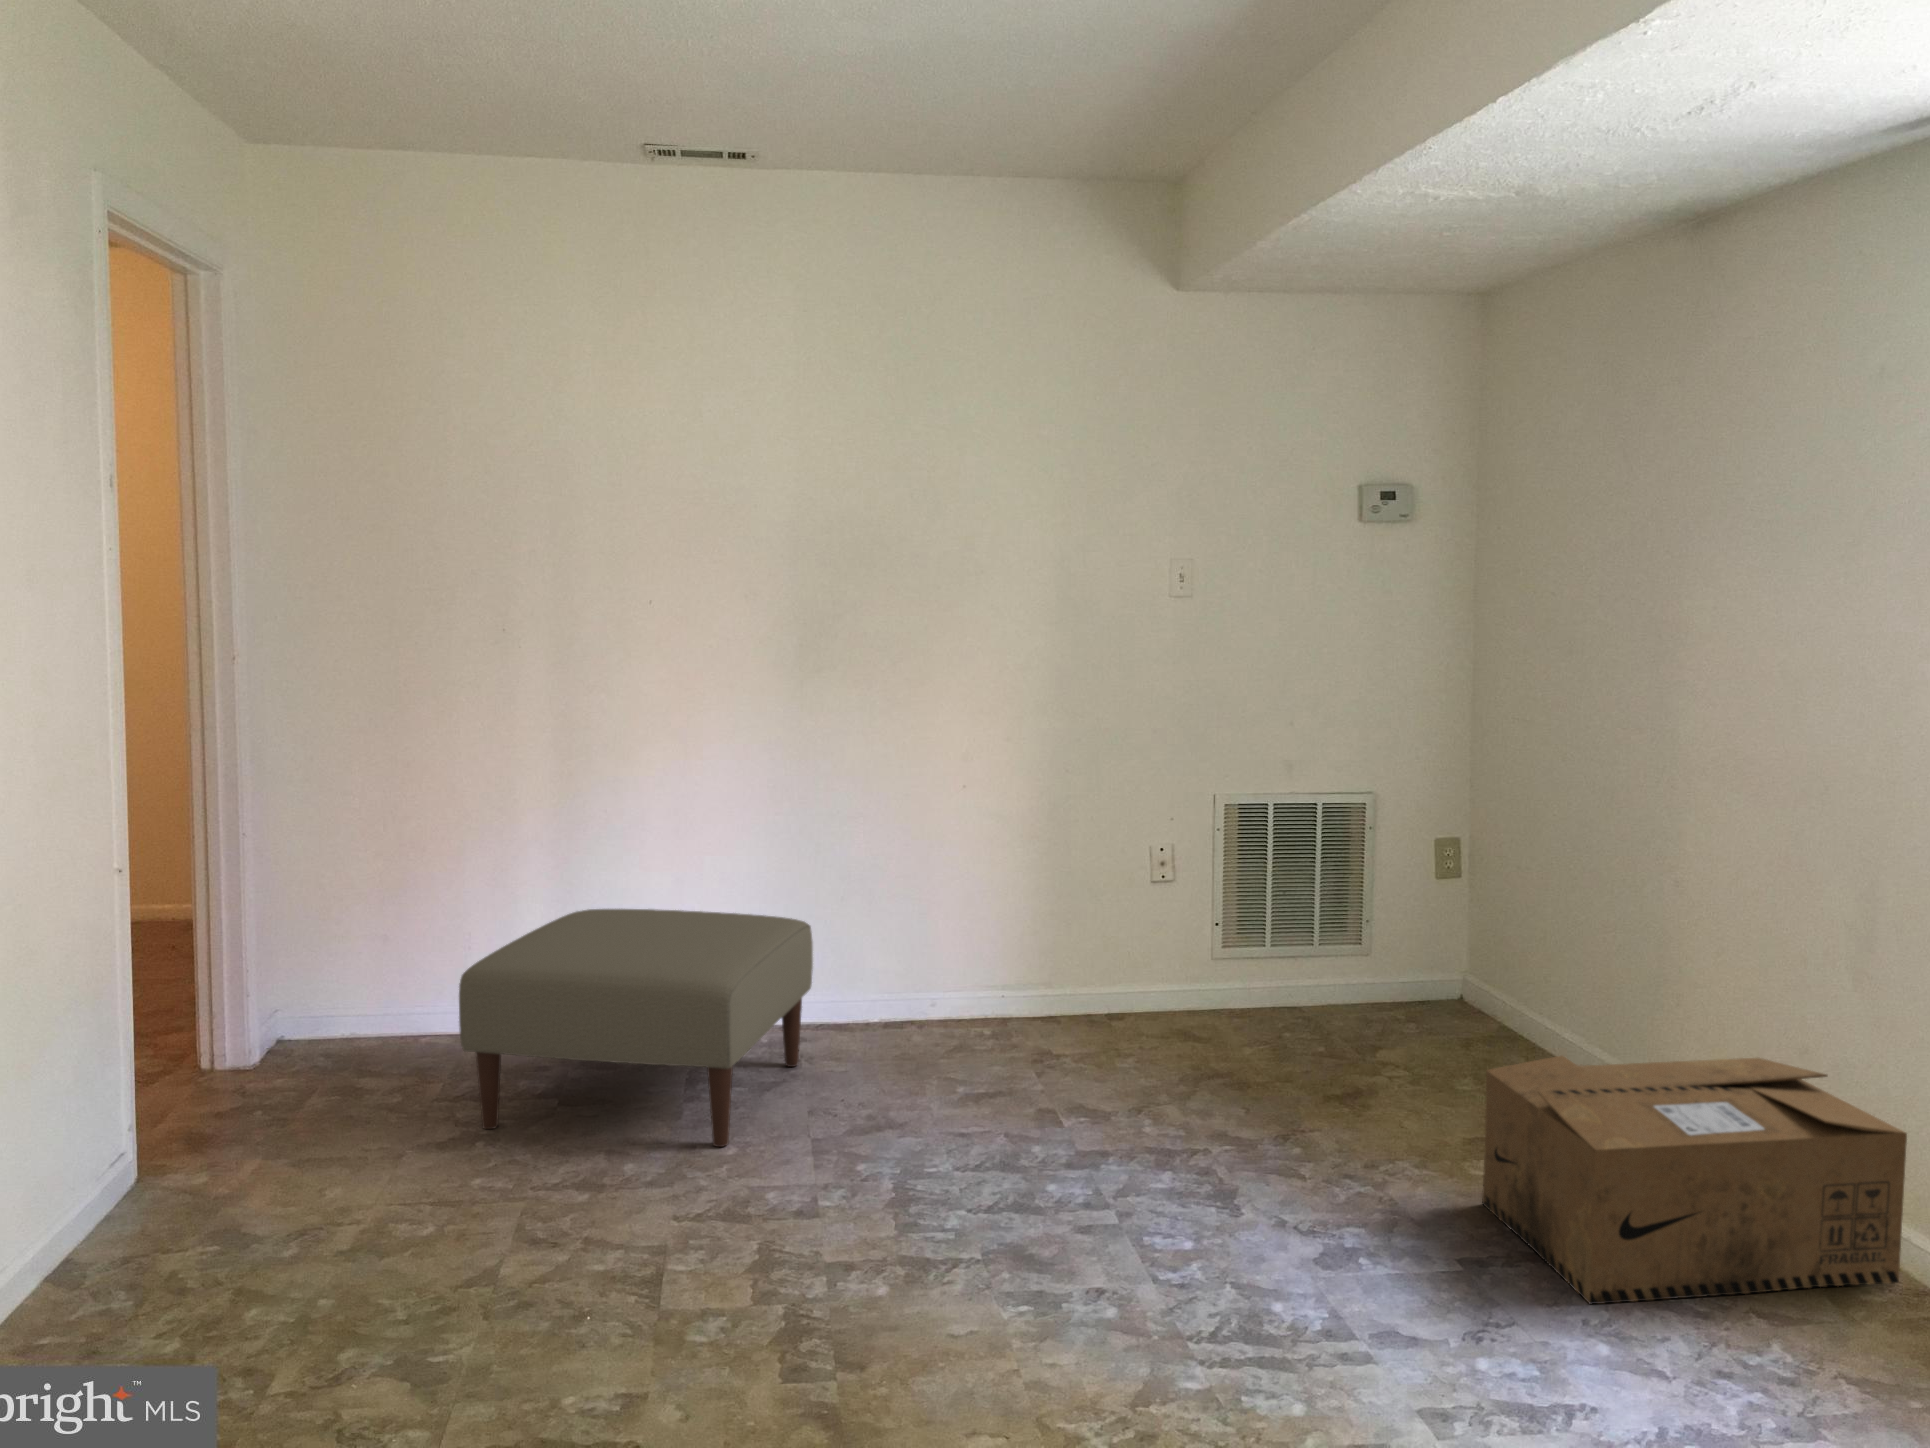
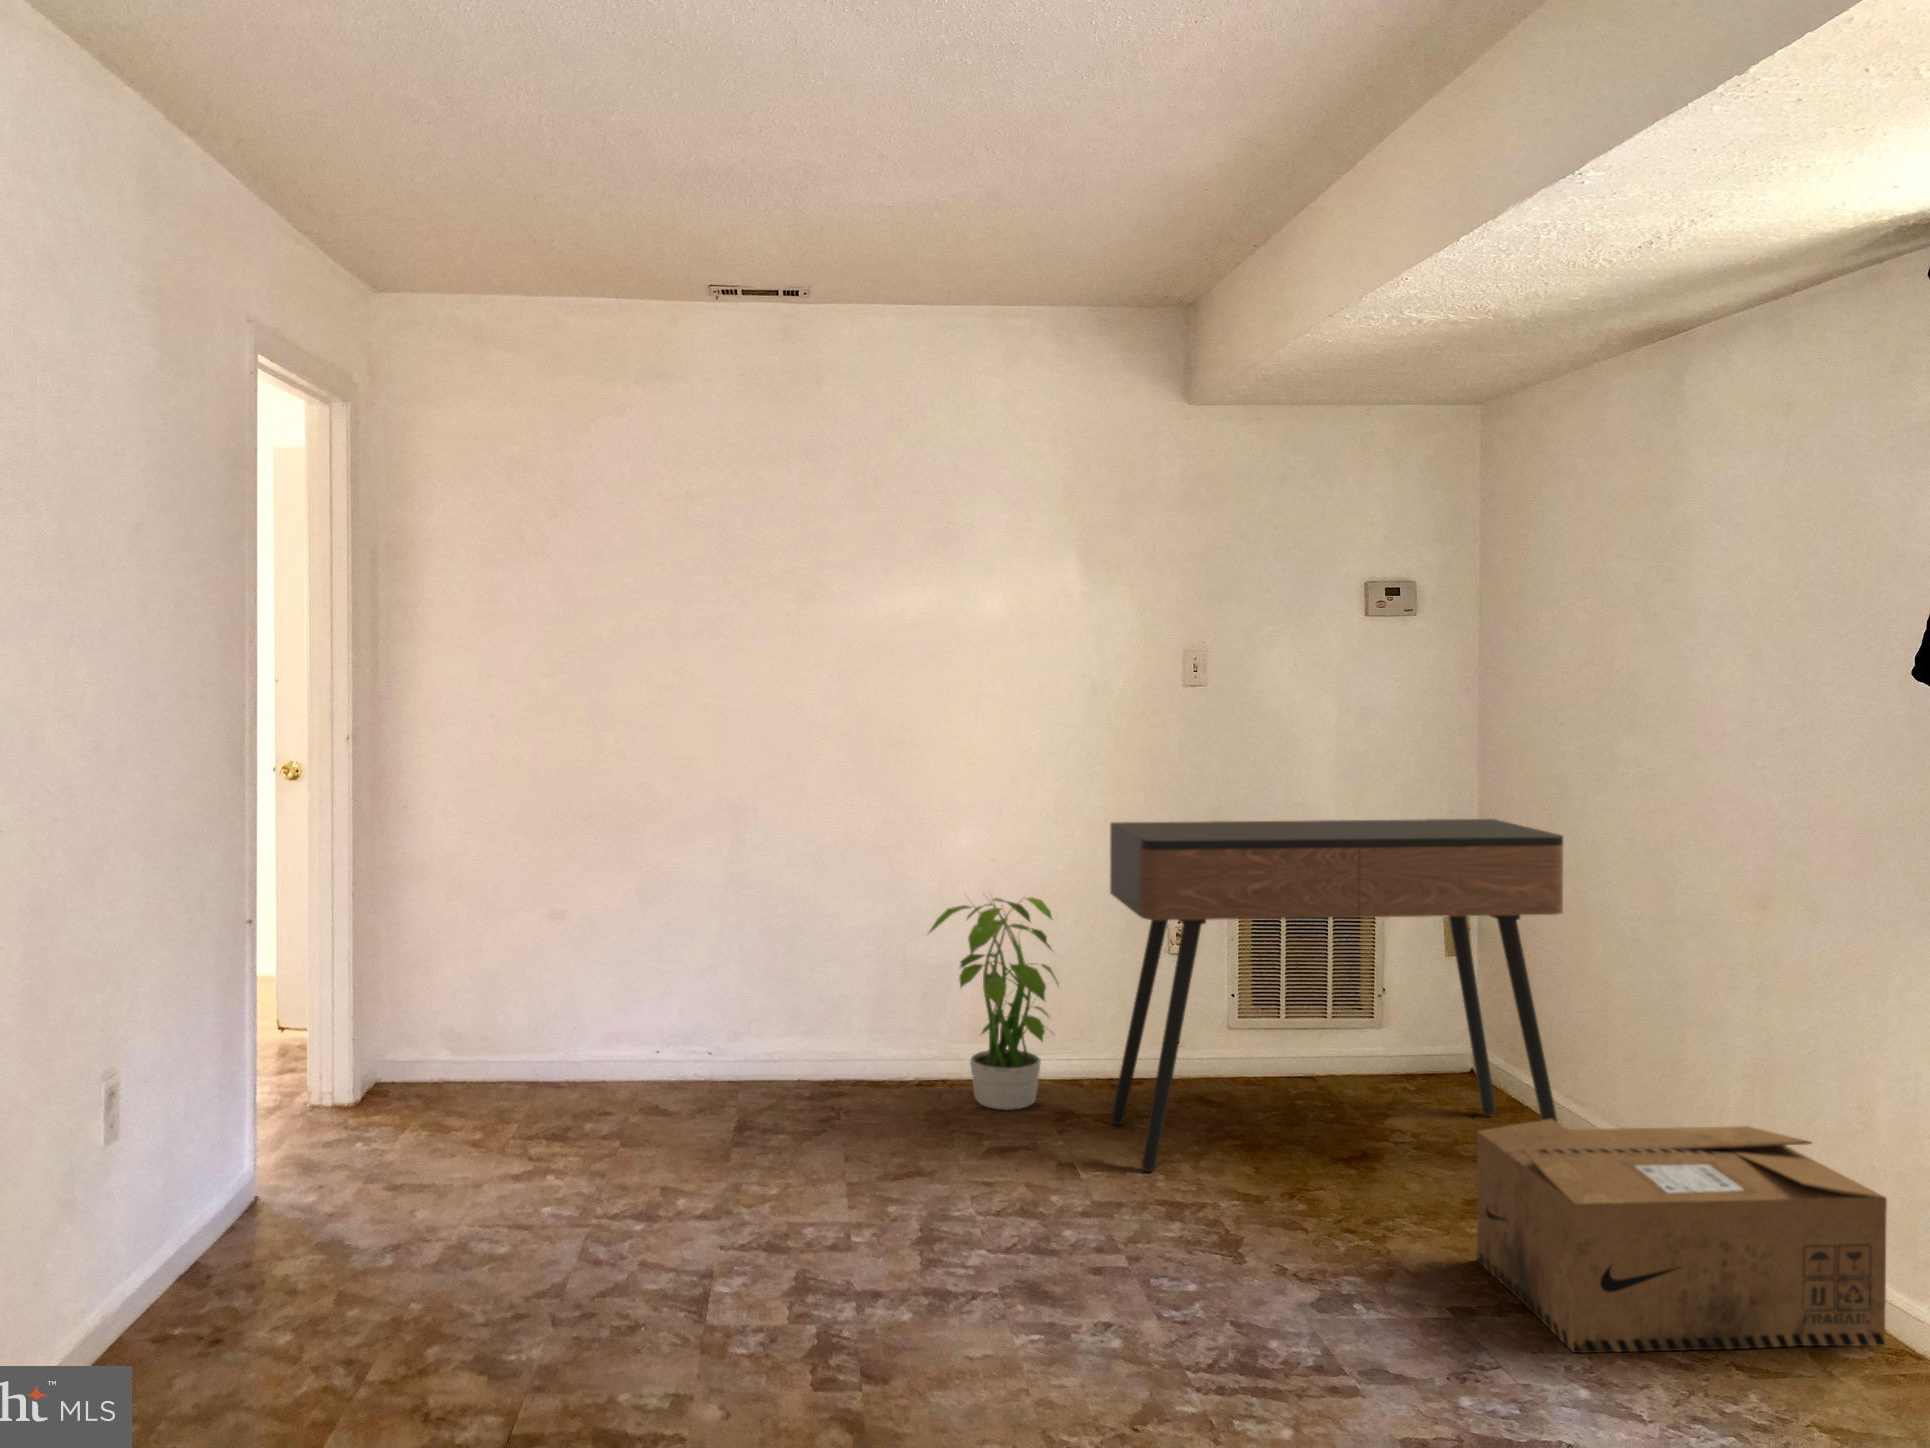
console table: none [1095,738,1570,1116] -> present [1110,819,1563,1172]
potted plant: none [897,817,1040,1050] -> present [929,893,1058,1110]
ottoman: present [459,909,813,1147] -> none [533,971,848,1188]

